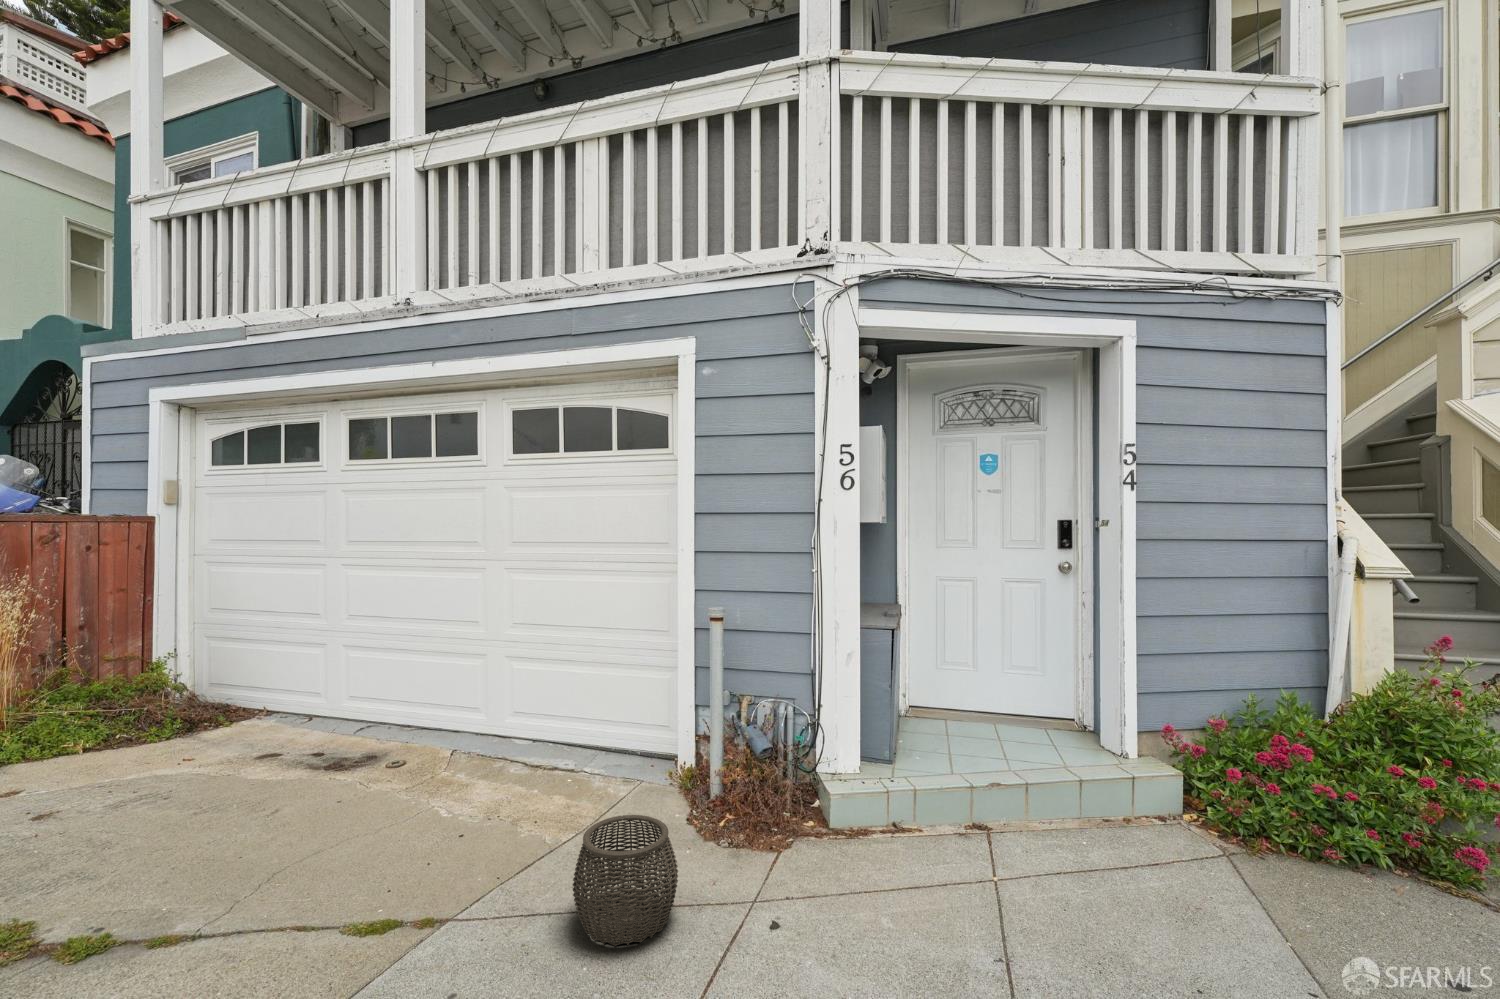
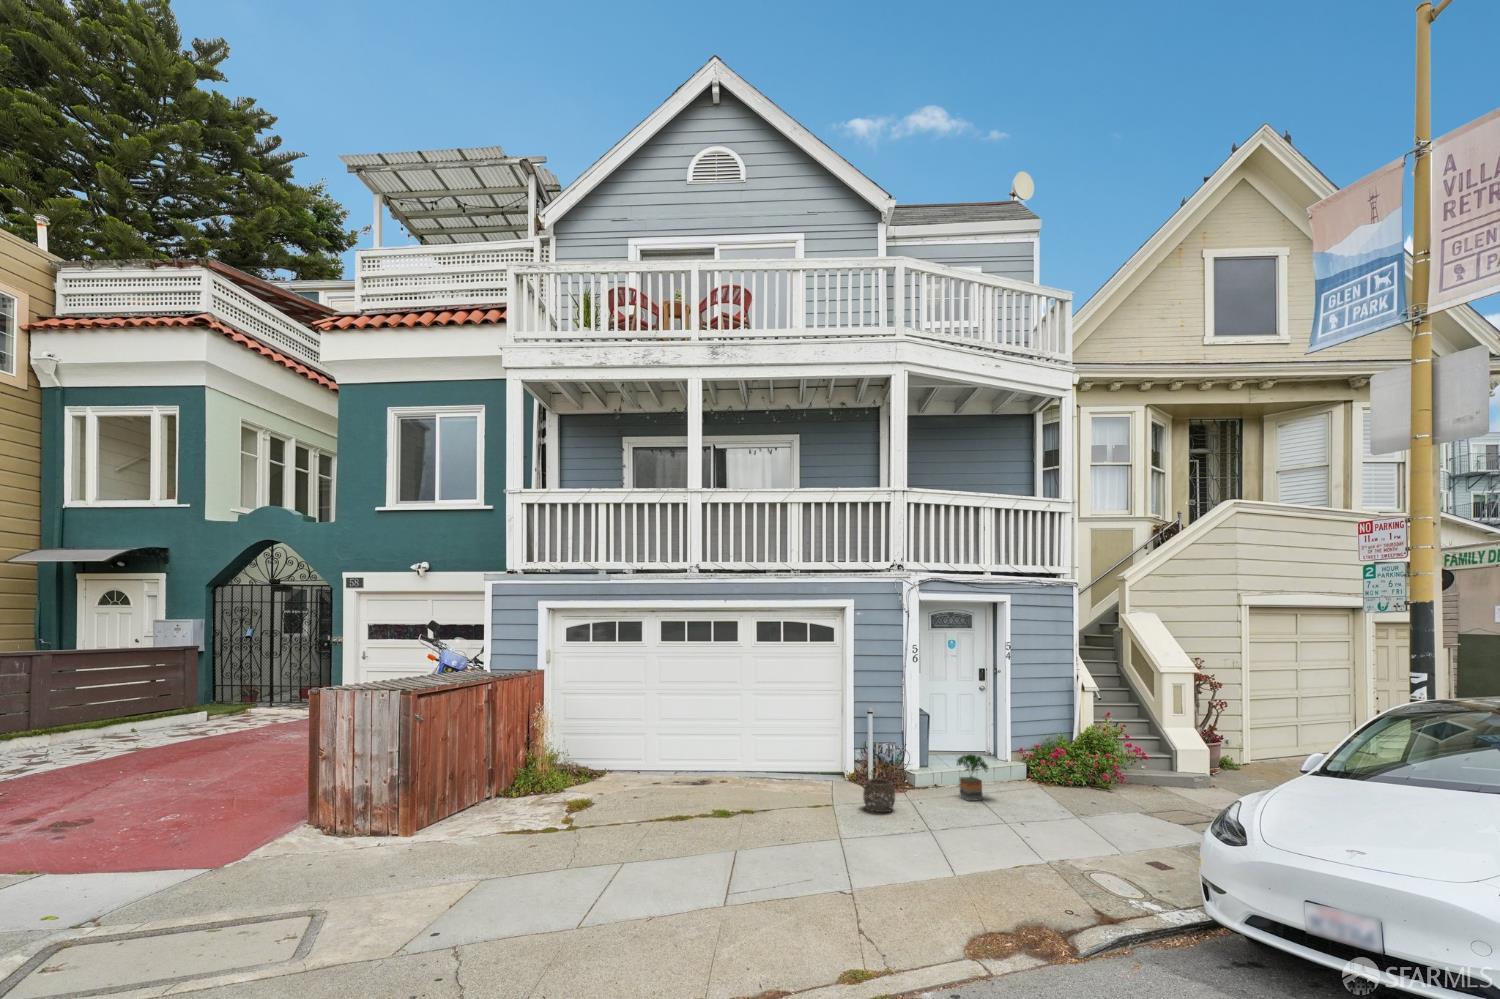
potted tree: none [921,750,1028,909] -> present [957,754,988,801]

